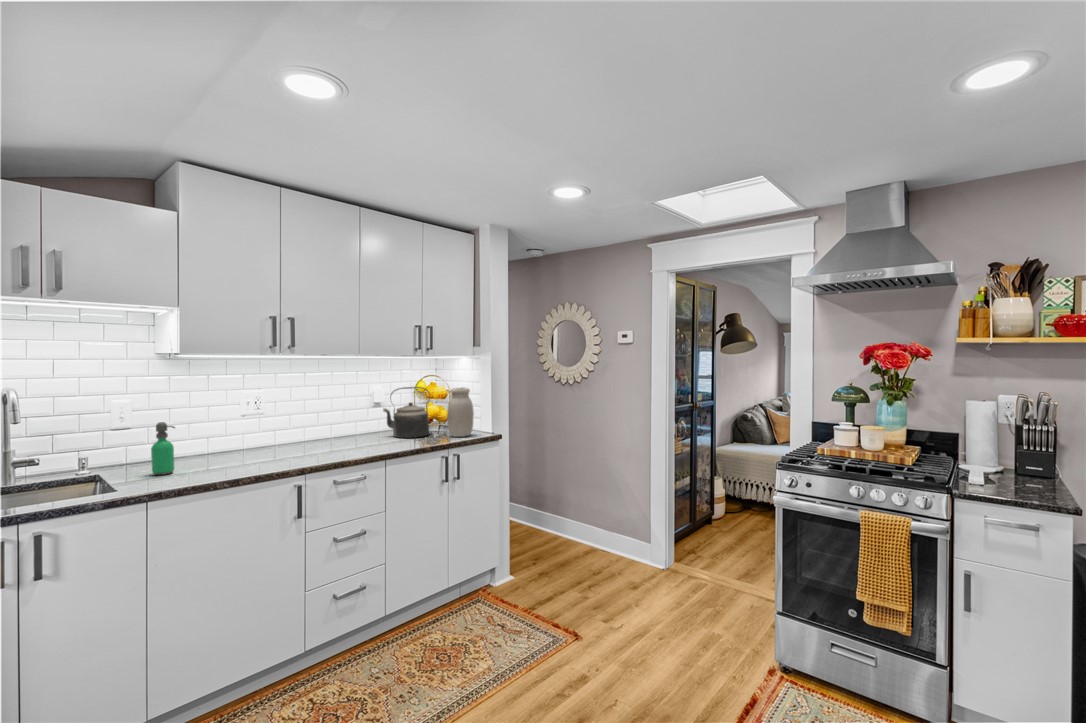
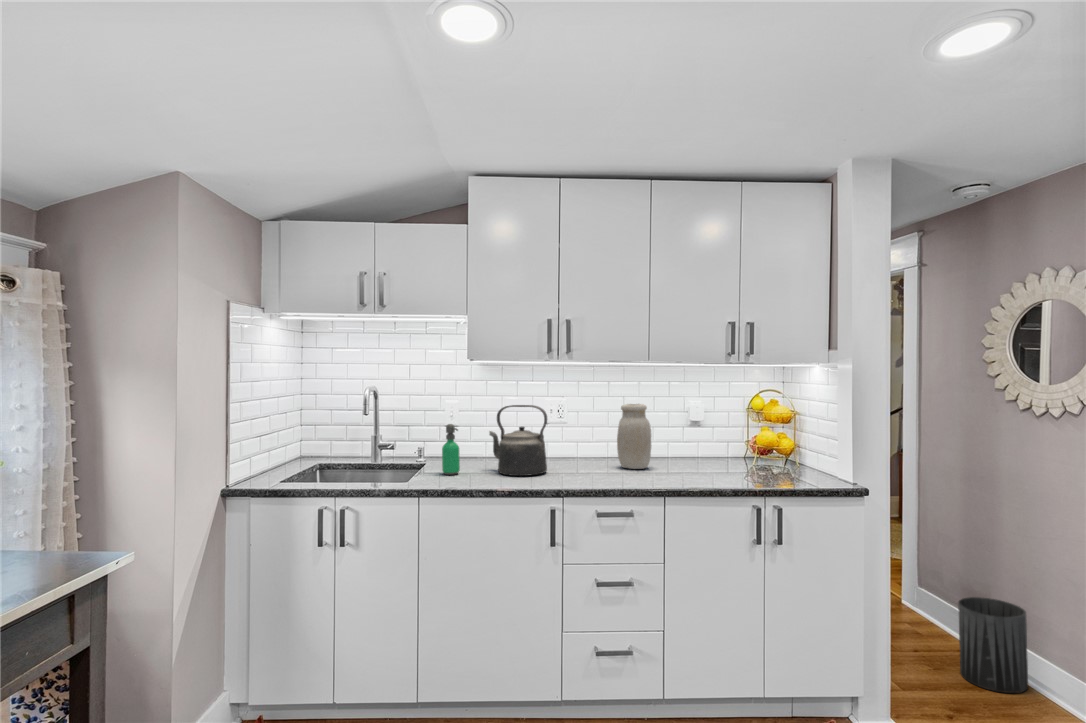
kettle: present [383,387,430,438] -> present [489,405,547,476]
jar: present [447,387,474,437] -> present [617,404,651,469]
trash can: none [530,490,563,542] -> present [958,597,1028,693]

